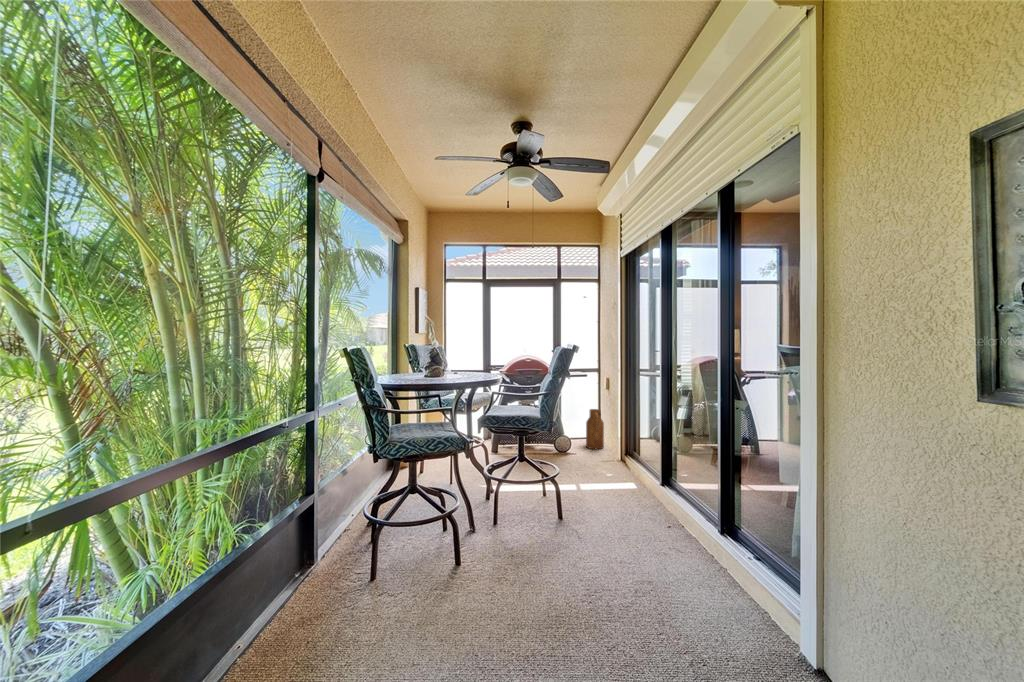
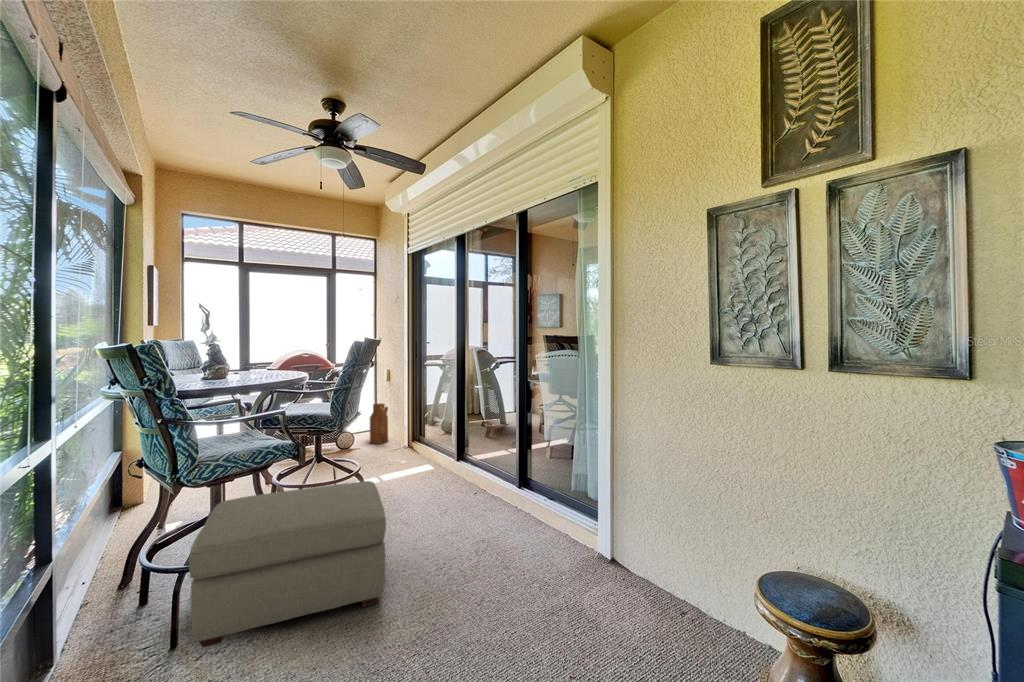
ottoman: none [370,476,531,606] -> present [189,481,386,647]

